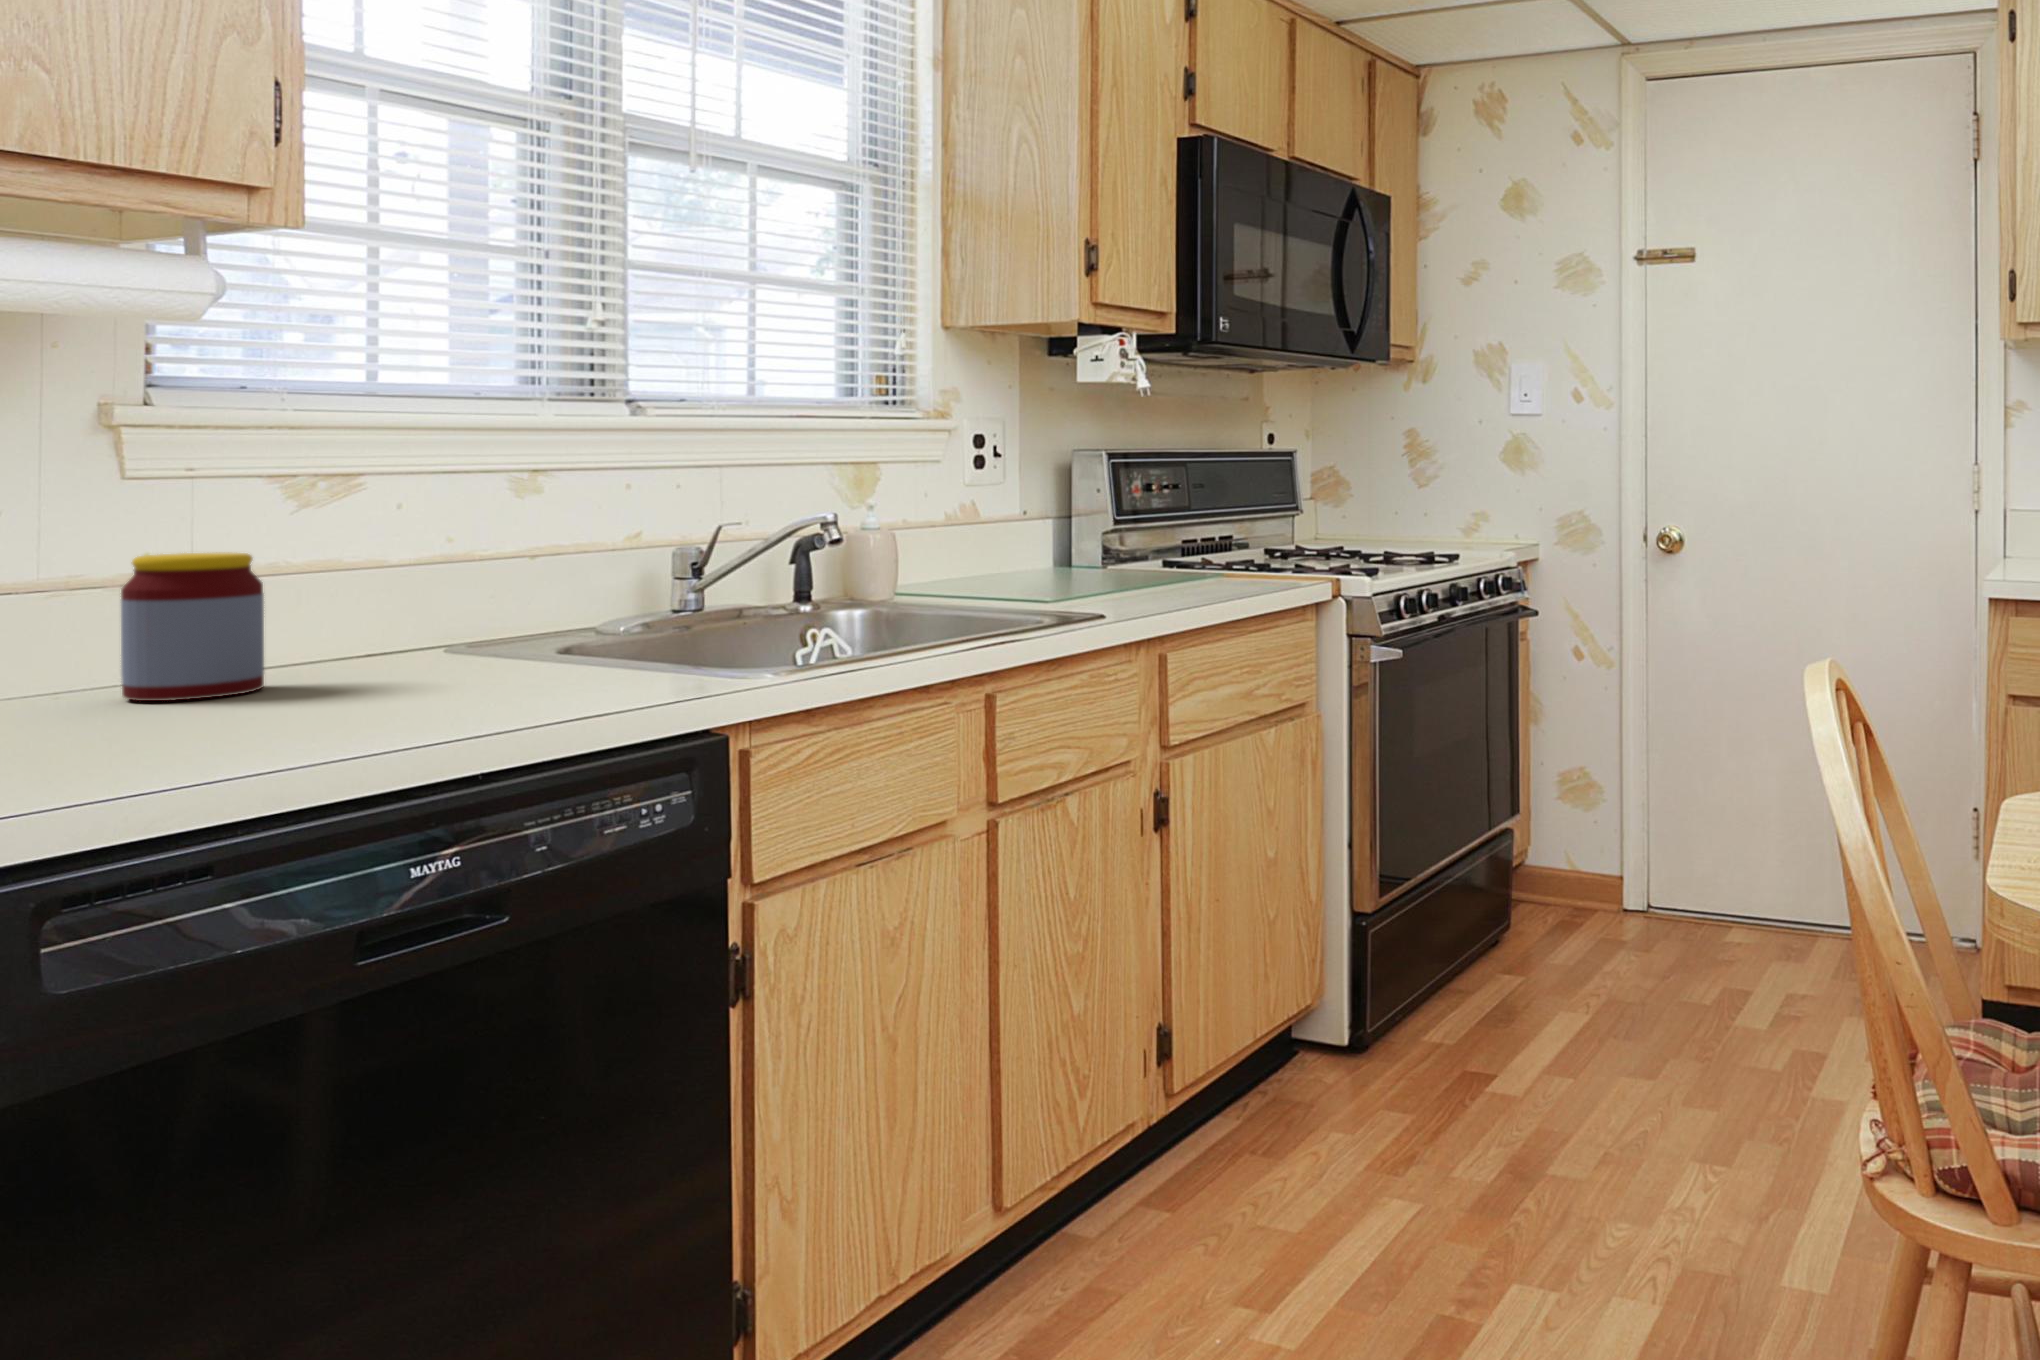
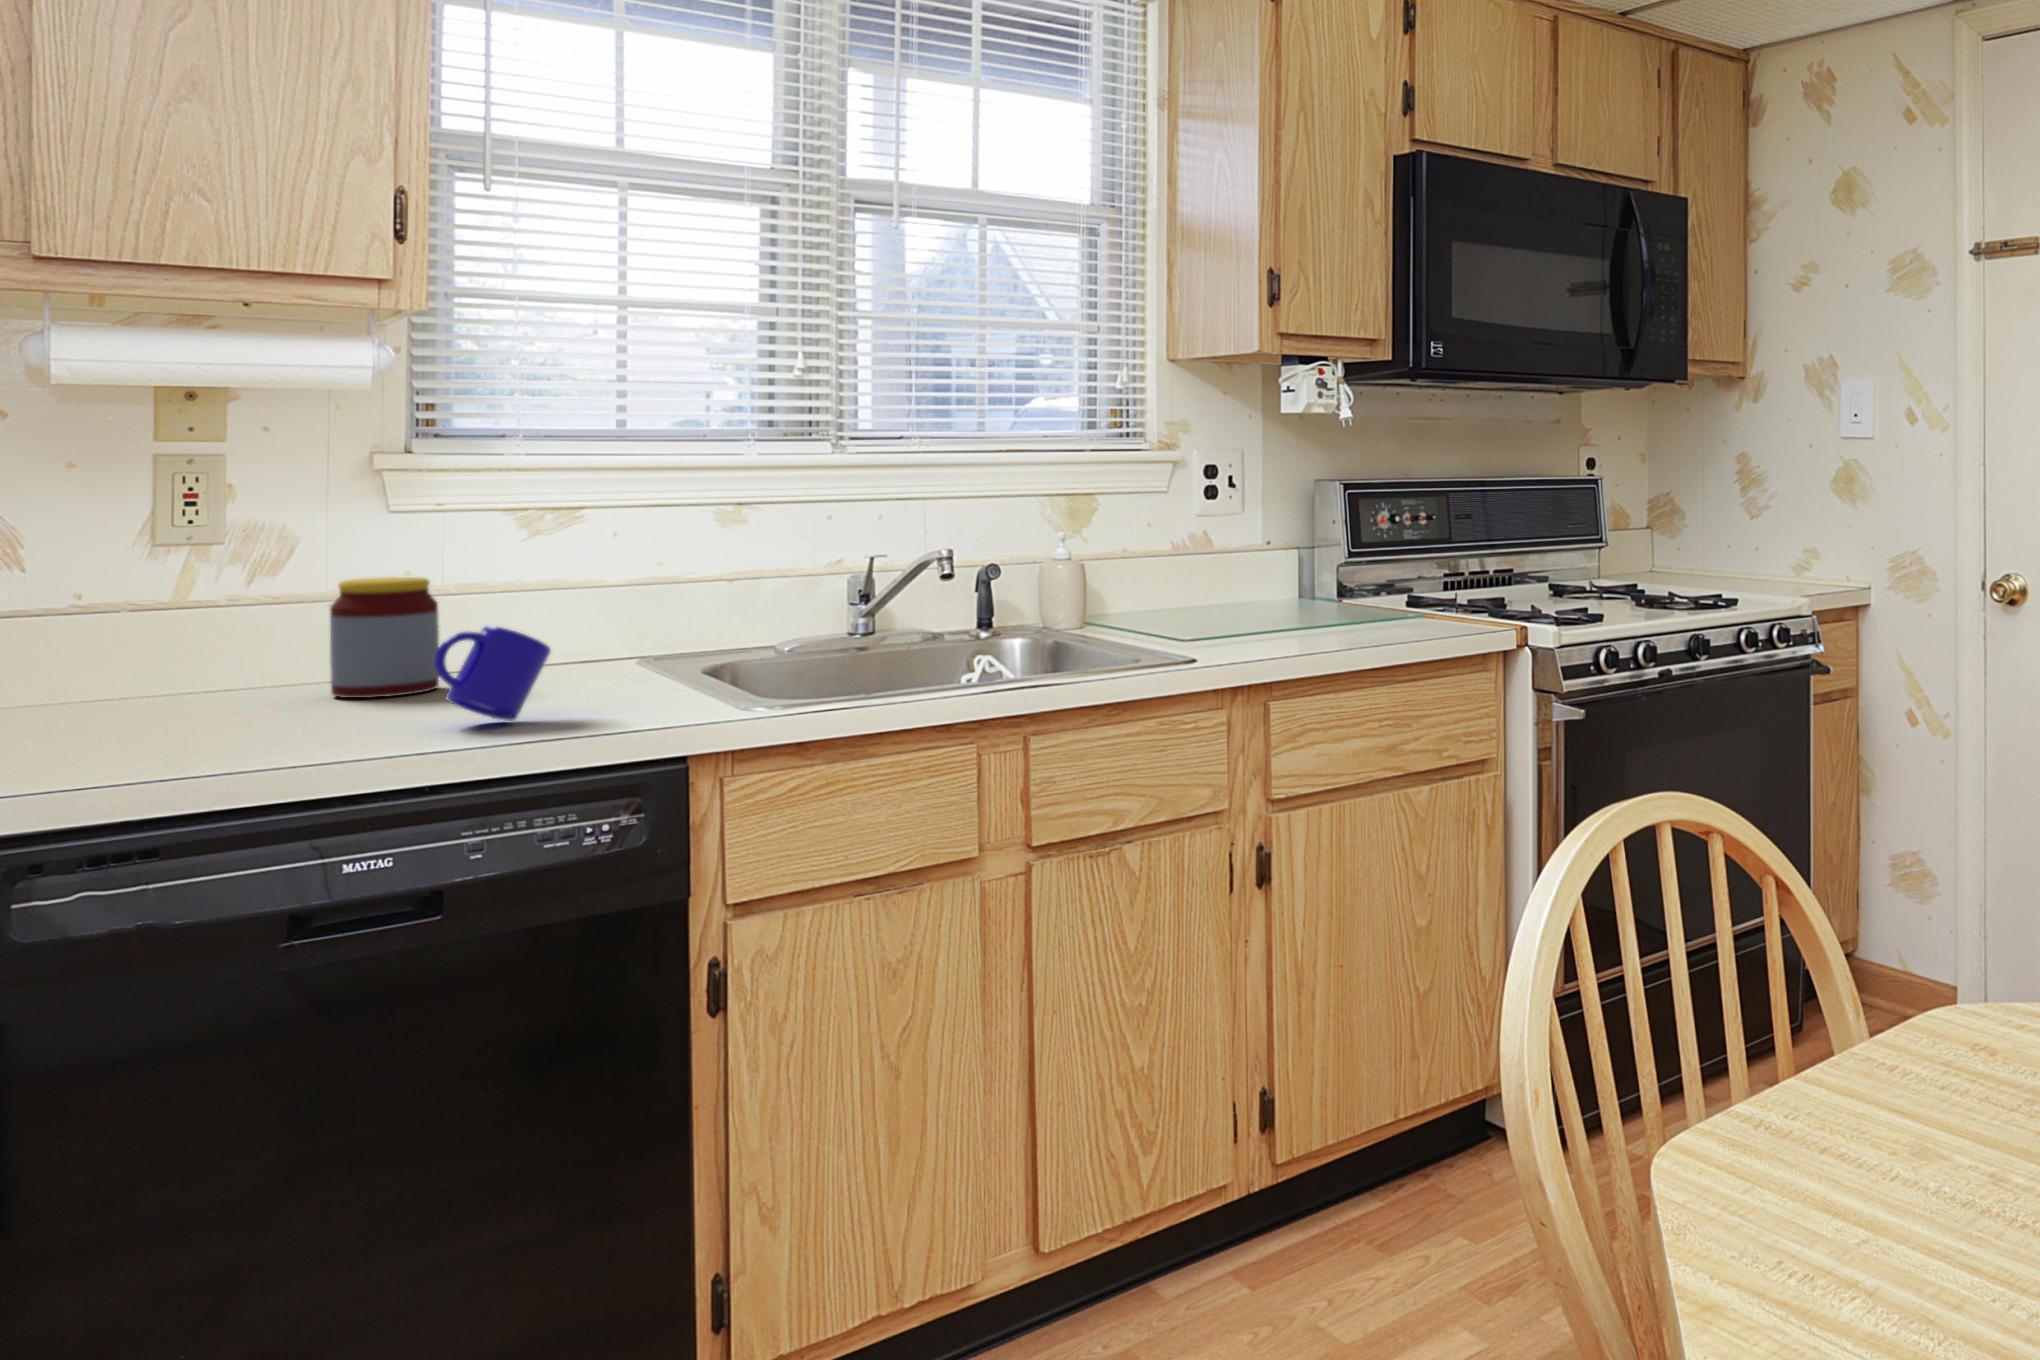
mug: none [428,595,543,705] -> present [434,626,551,721]

